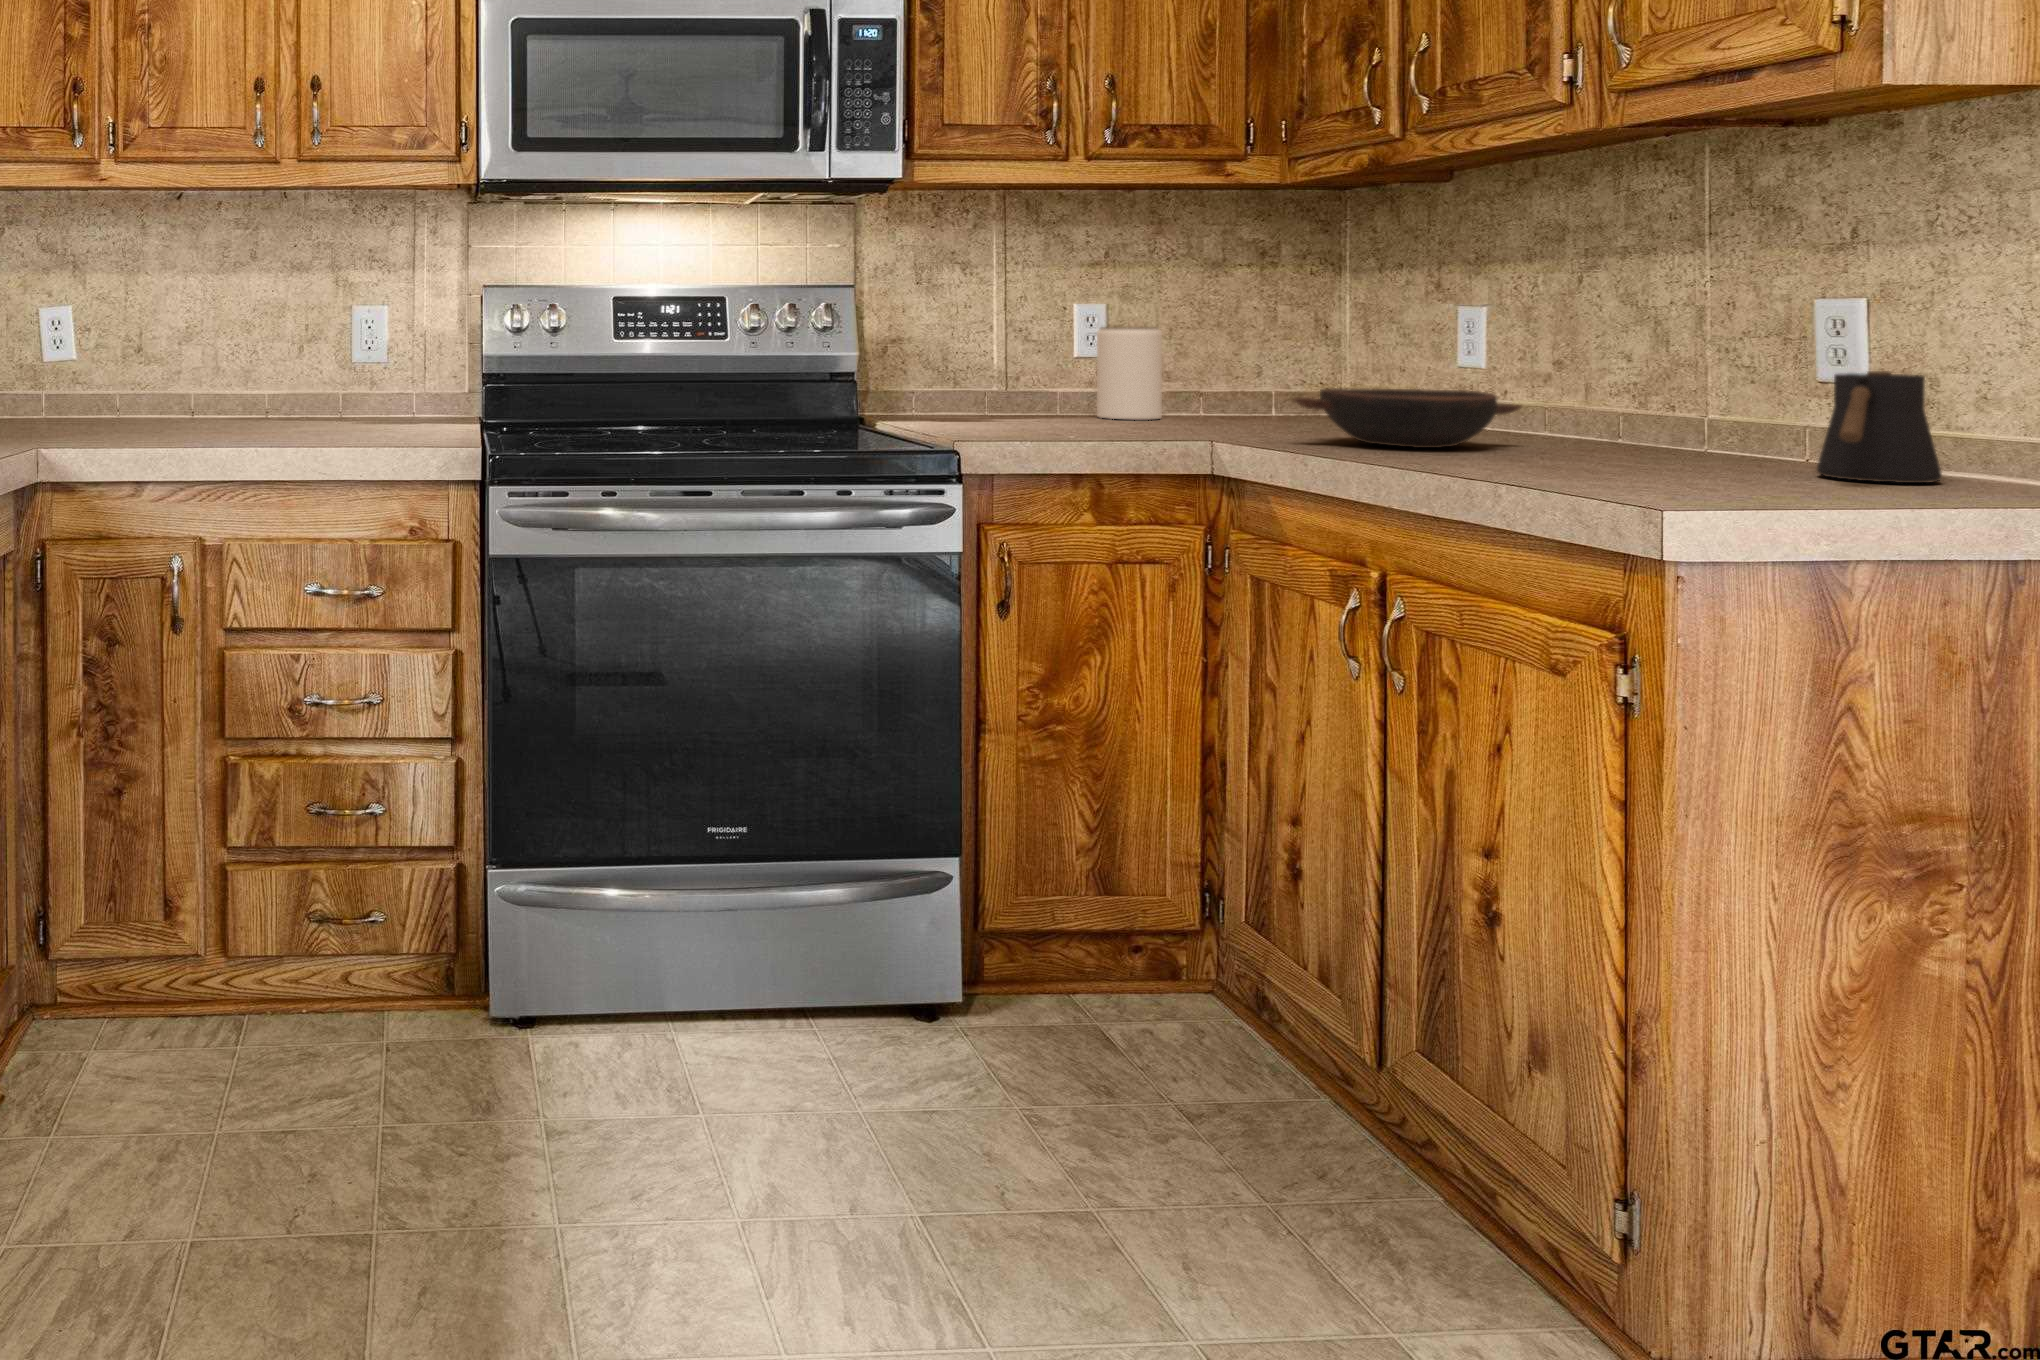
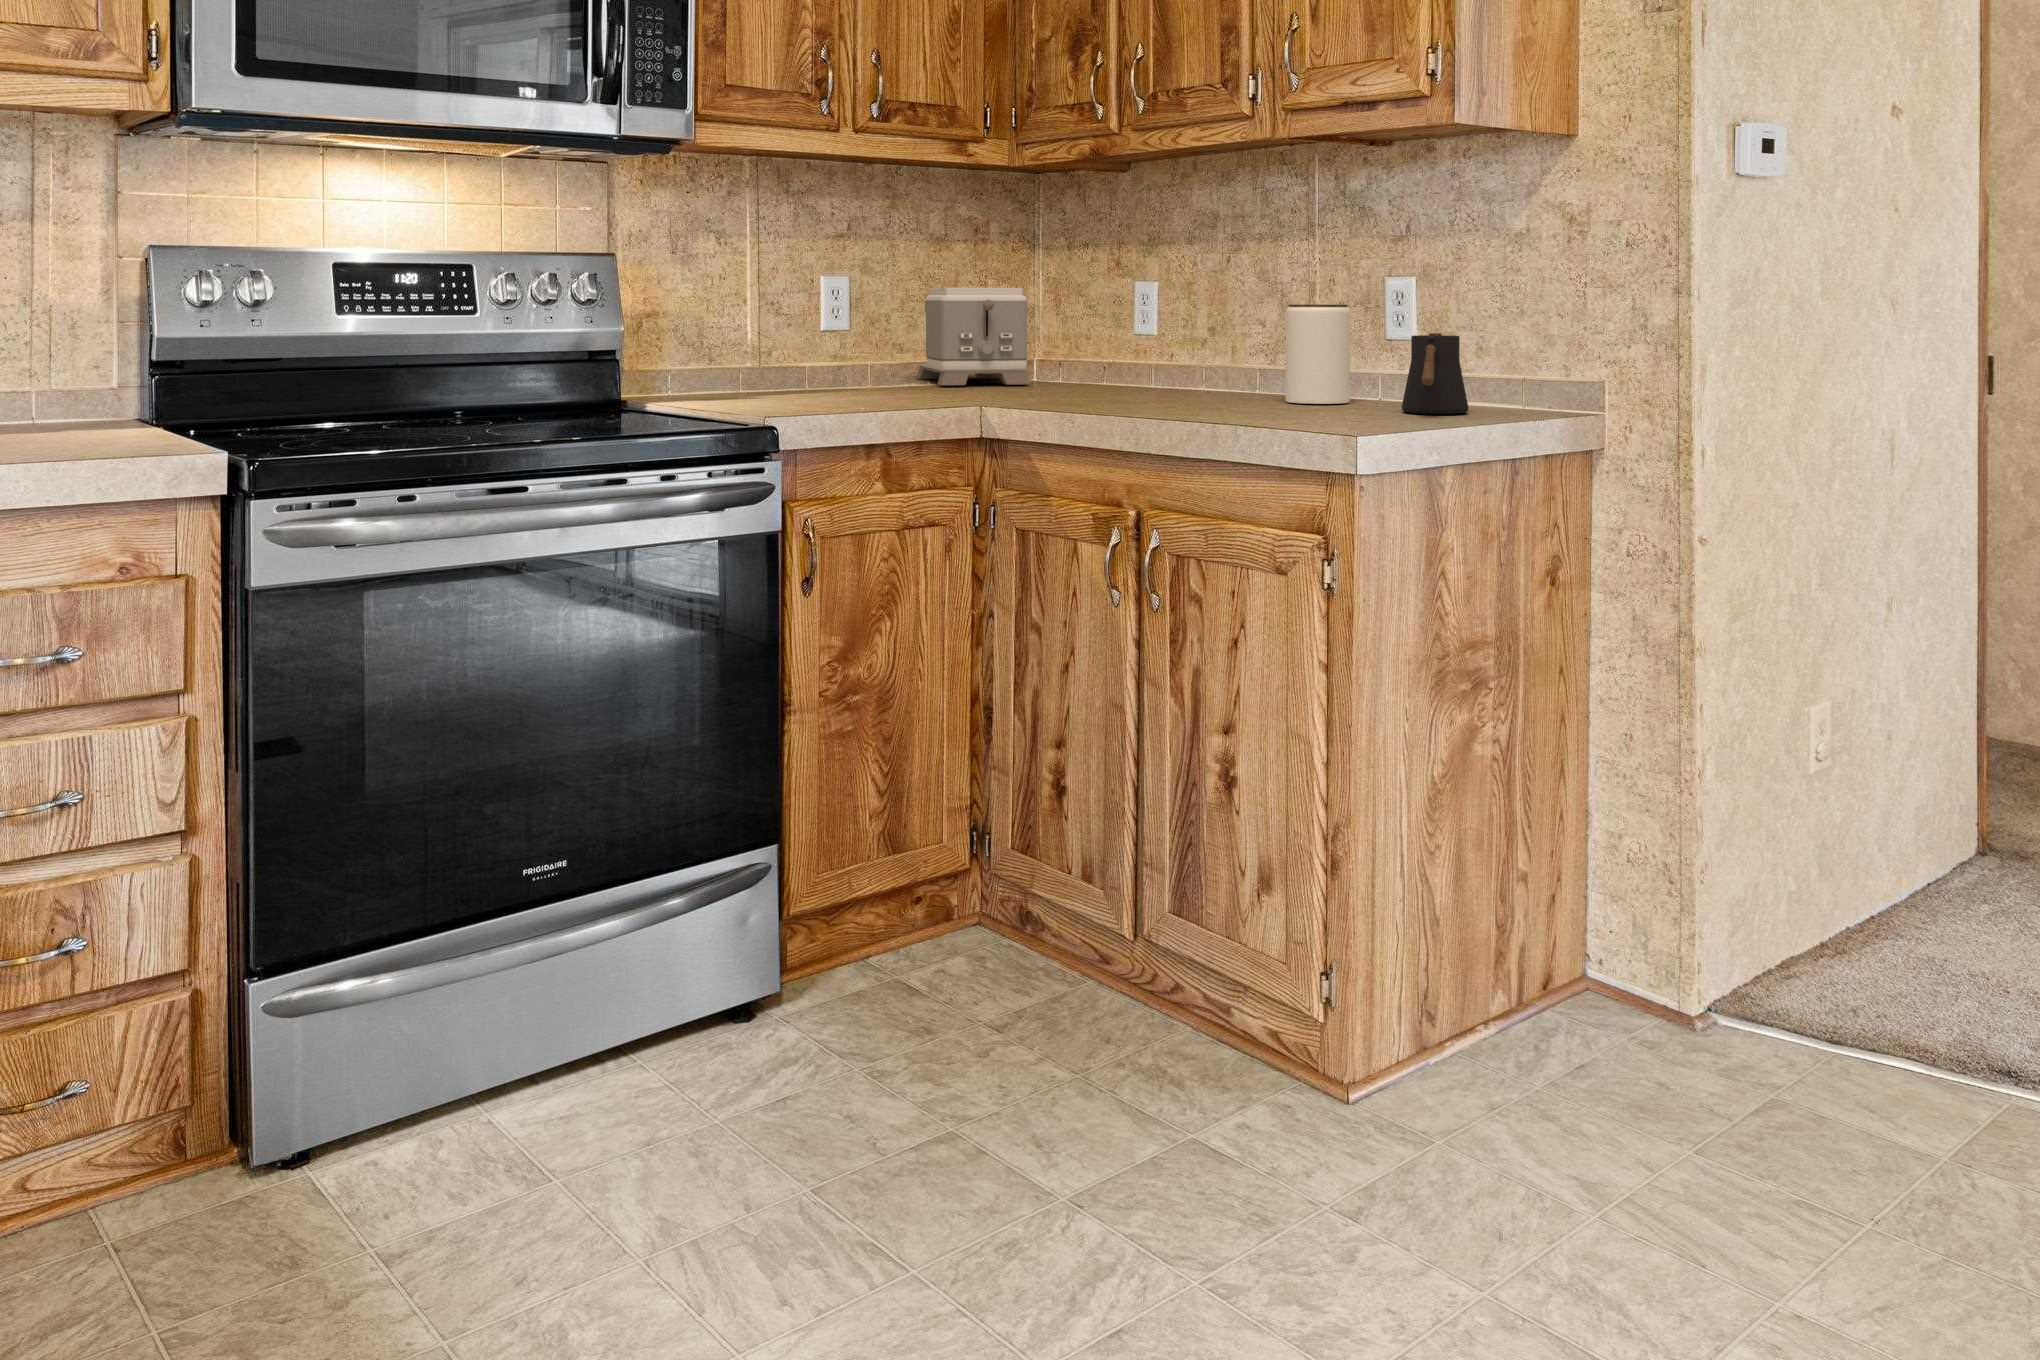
toaster: none [1191,312,1312,417] -> present [916,288,1031,386]
jar: present [1097,327,1162,419] -> present [1286,304,1350,404]
bowl: present [1293,388,1521,448] -> none [1050,356,1209,405]

